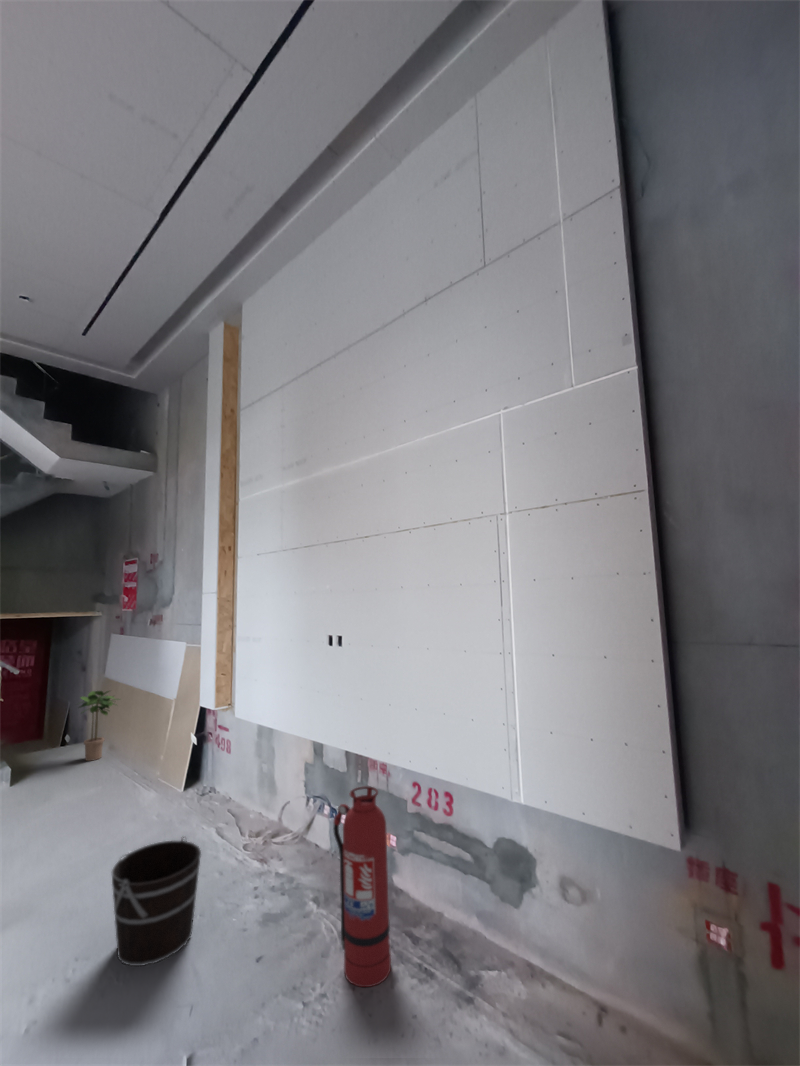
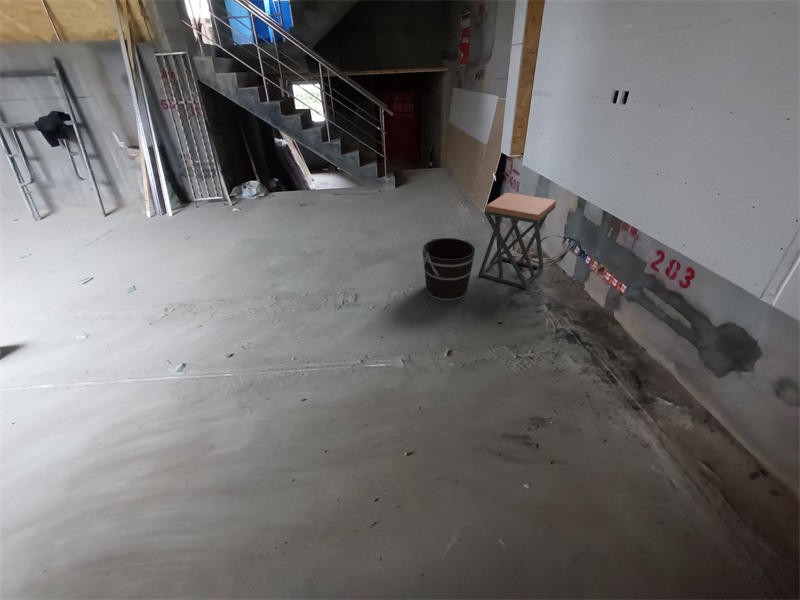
potted plant: present [80,691,118,761] -> none [427,131,455,180]
stool: none [203,752,289,893] -> present [479,193,556,289]
fire extinguisher: present [333,786,391,987] -> none [550,241,612,368]

